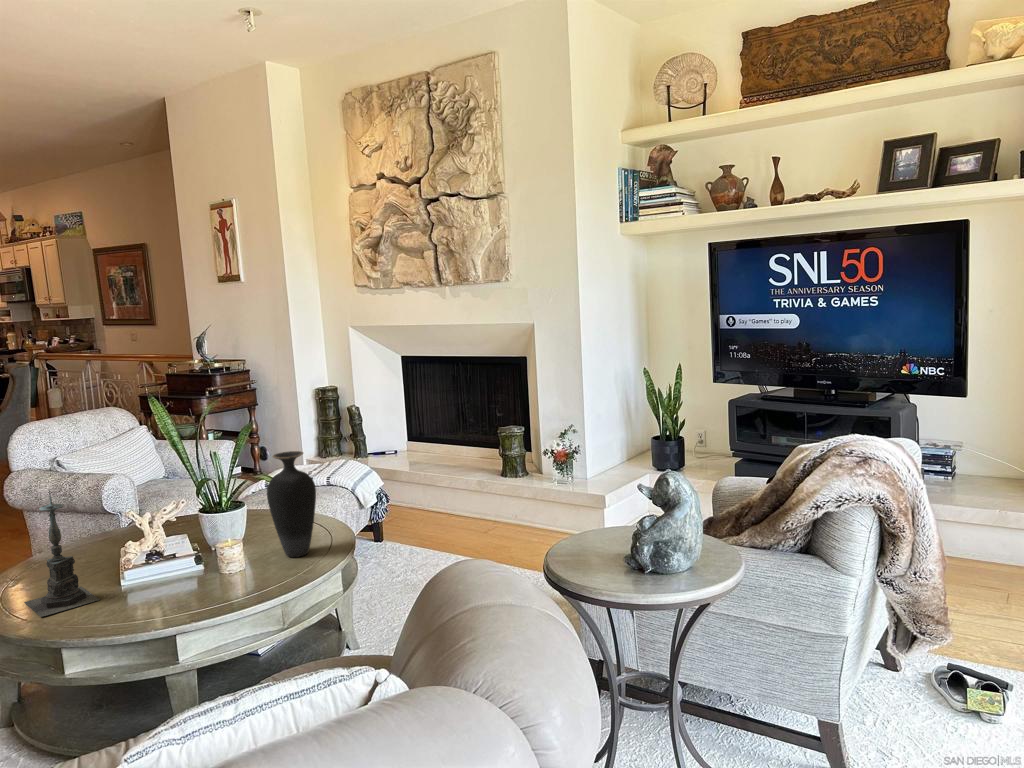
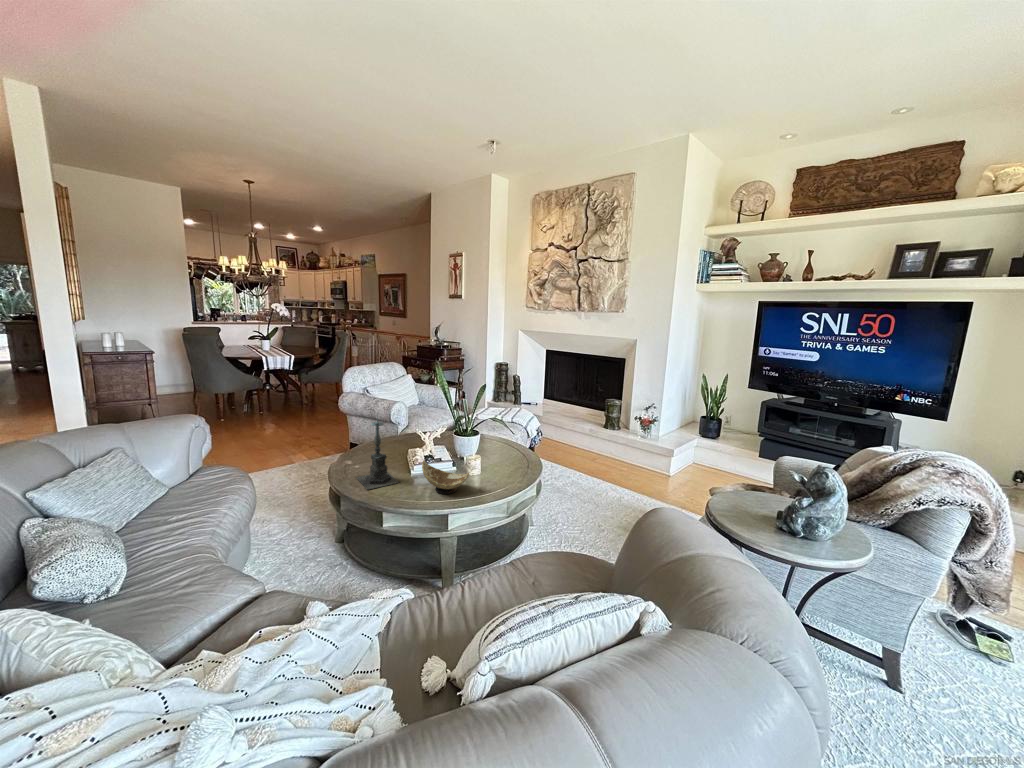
vase: present [267,451,316,557] -> none [497,405,526,470]
decorative bowl: none [132,555,214,605] -> present [422,460,469,494]

